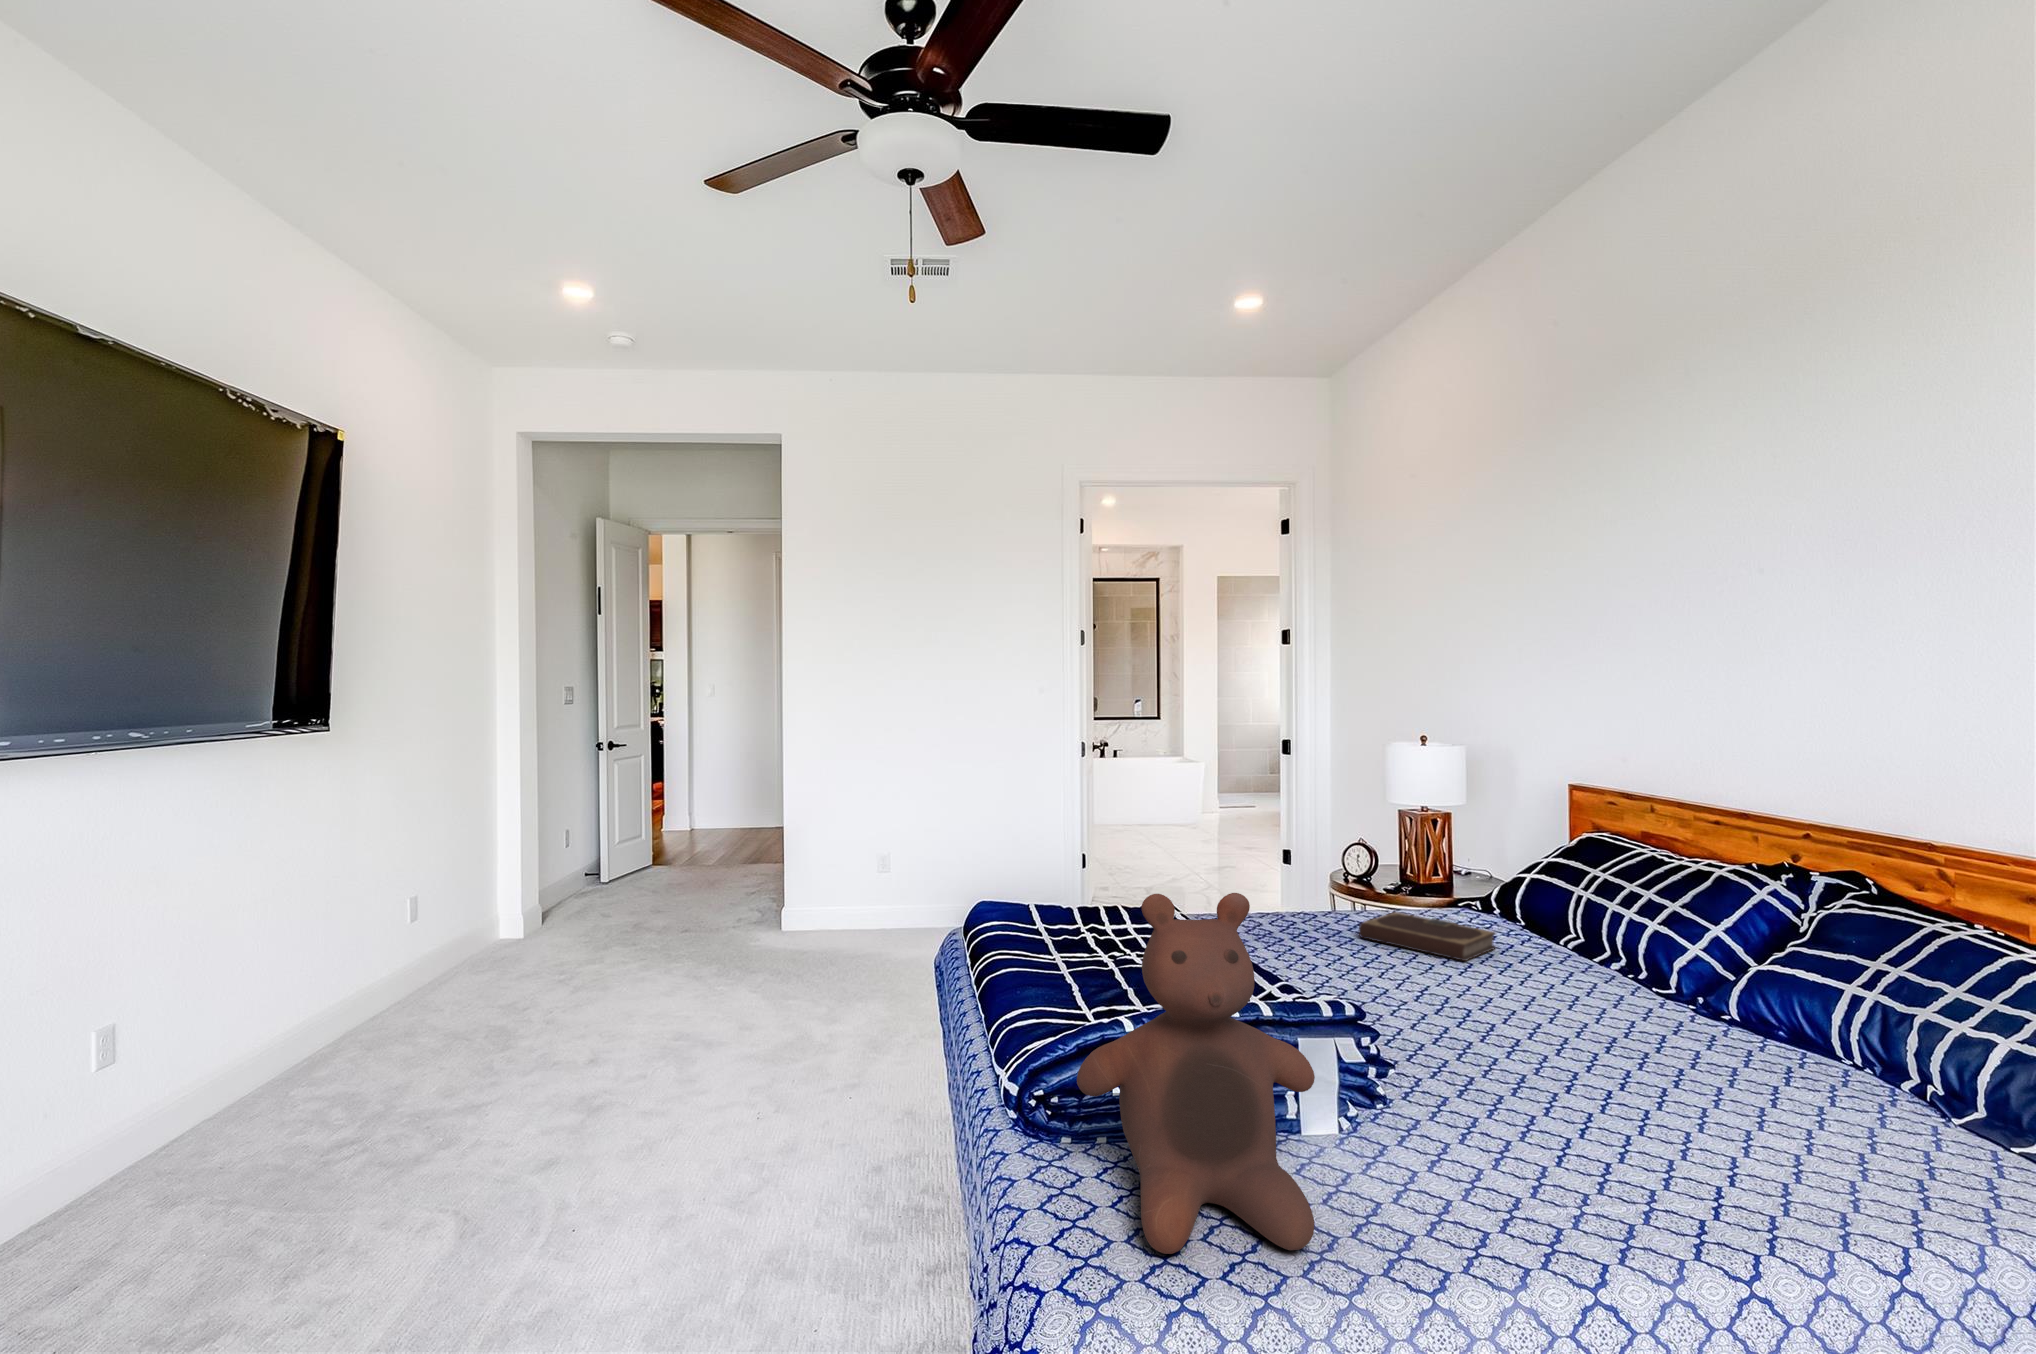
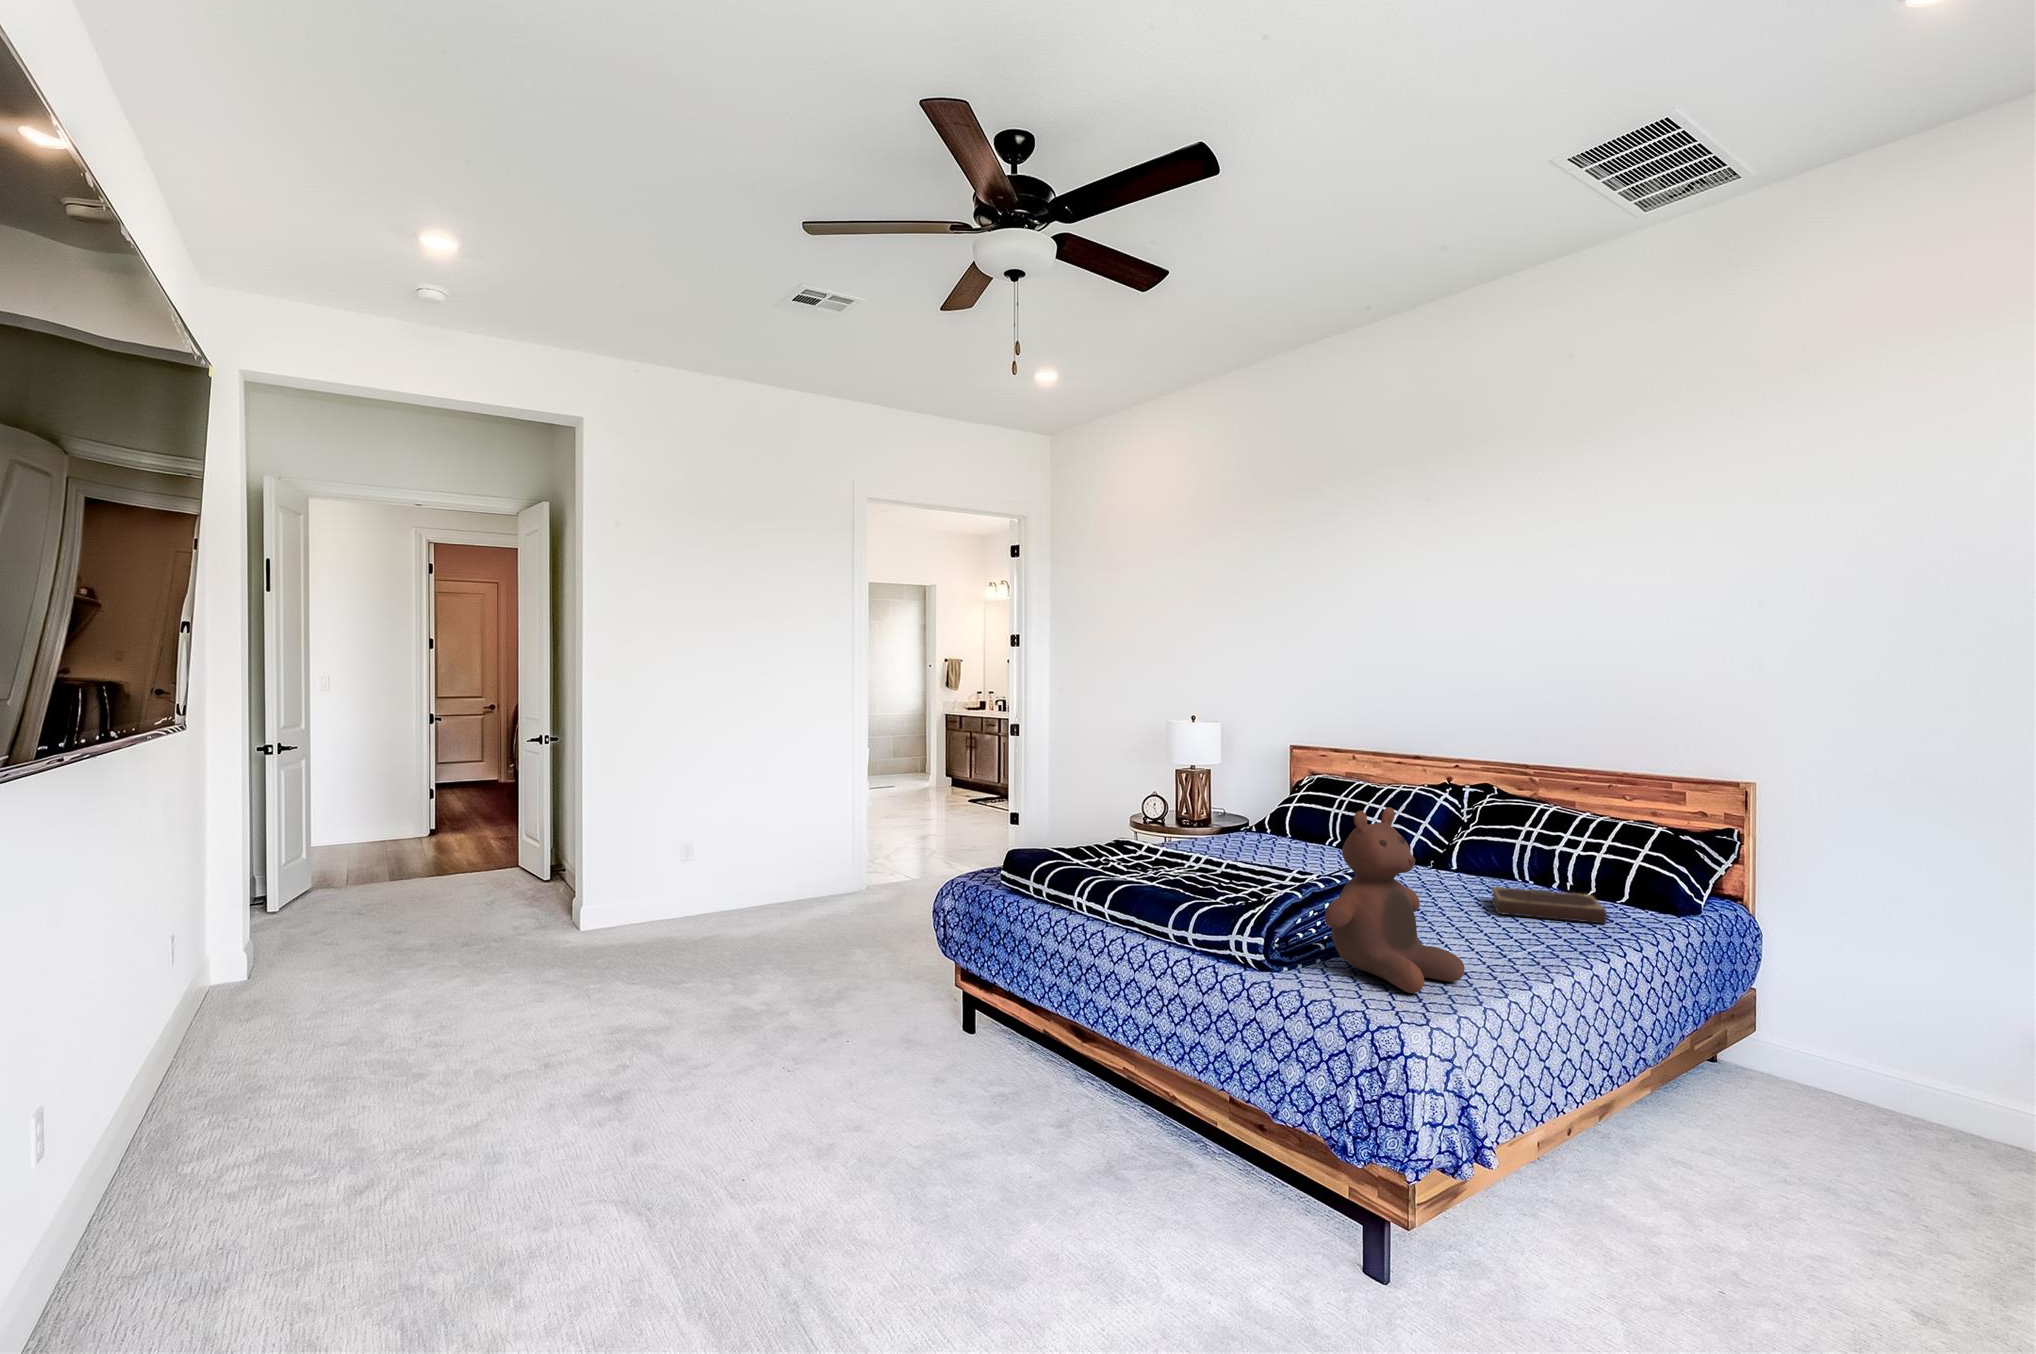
notebook: present [1359,912,1496,961] -> present [1491,887,1607,924]

